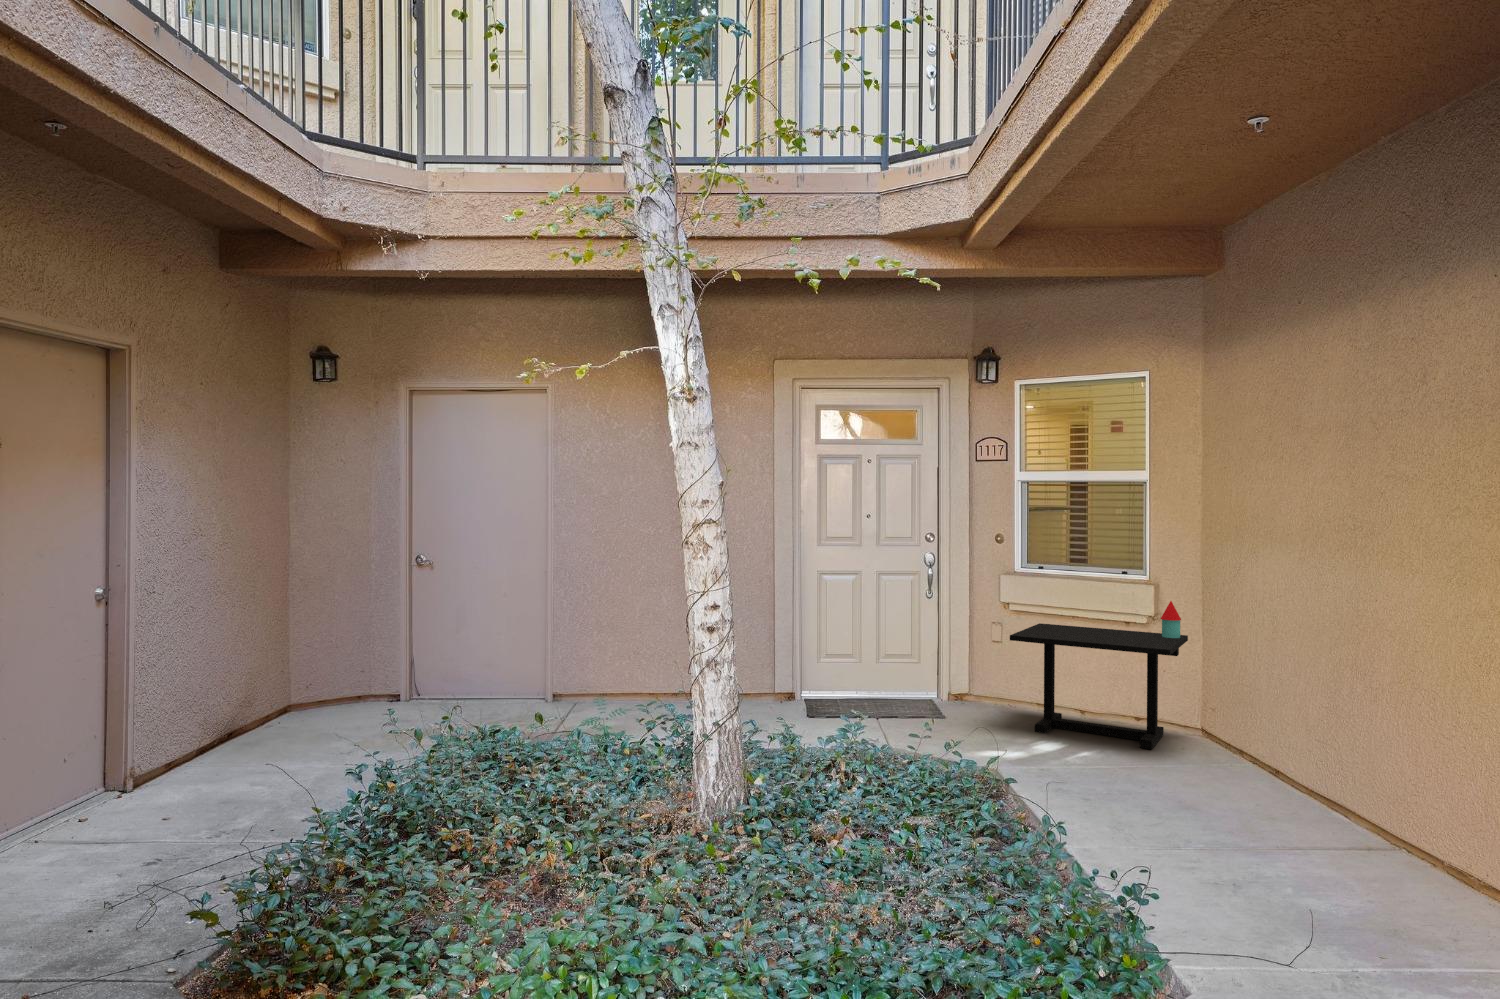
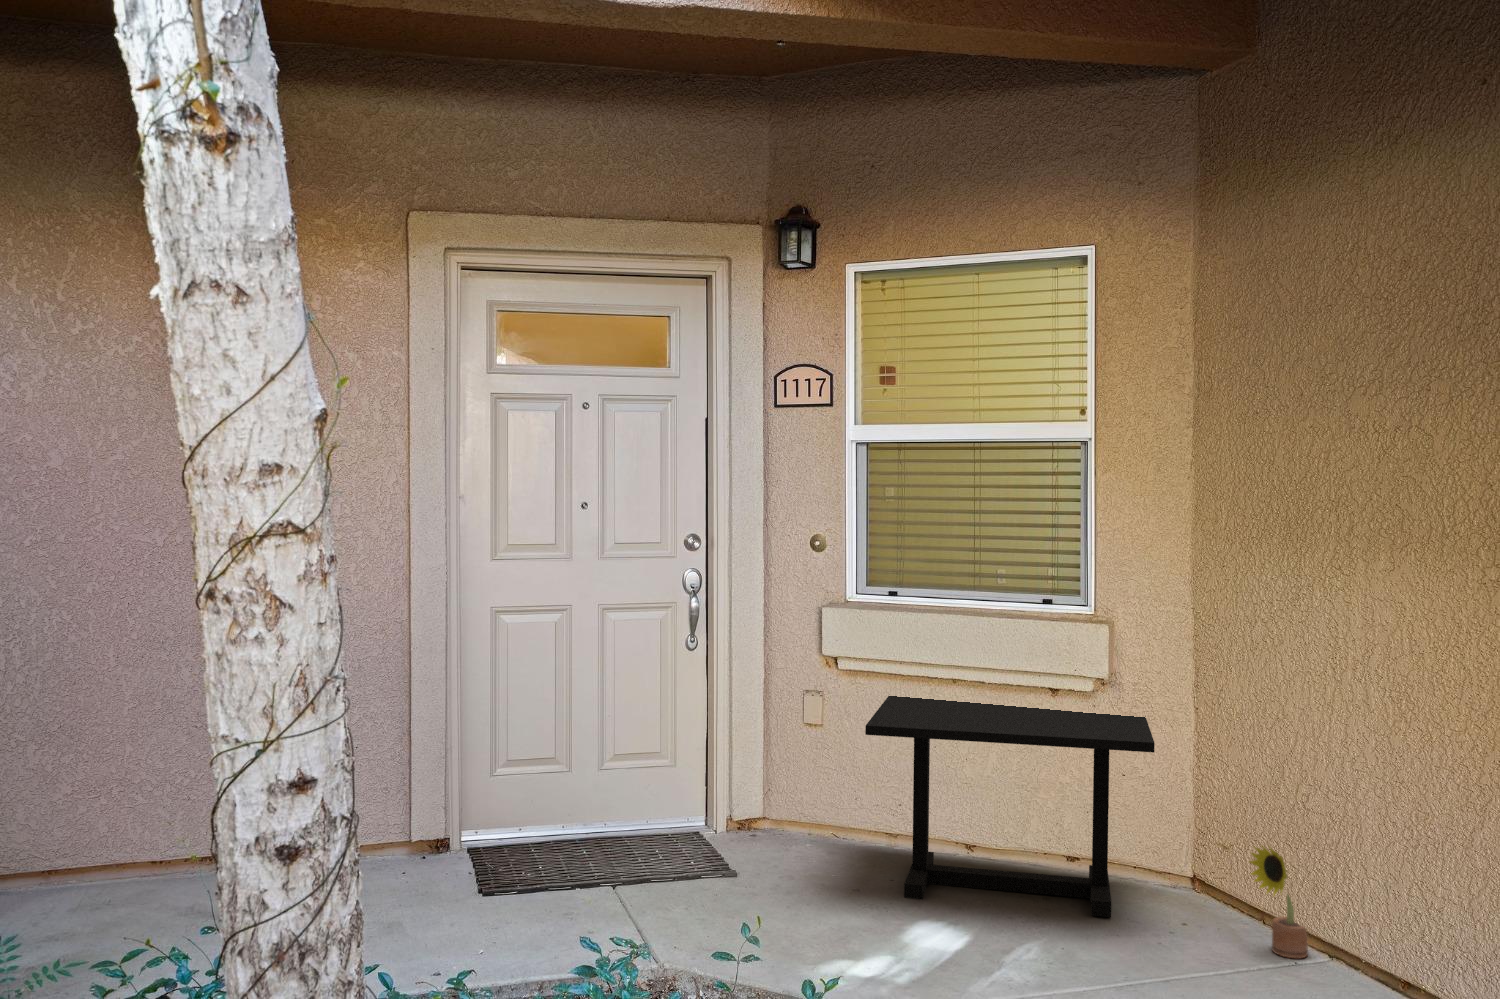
decorative plant: none [1227,709,1262,775] -> present [1249,847,1308,958]

